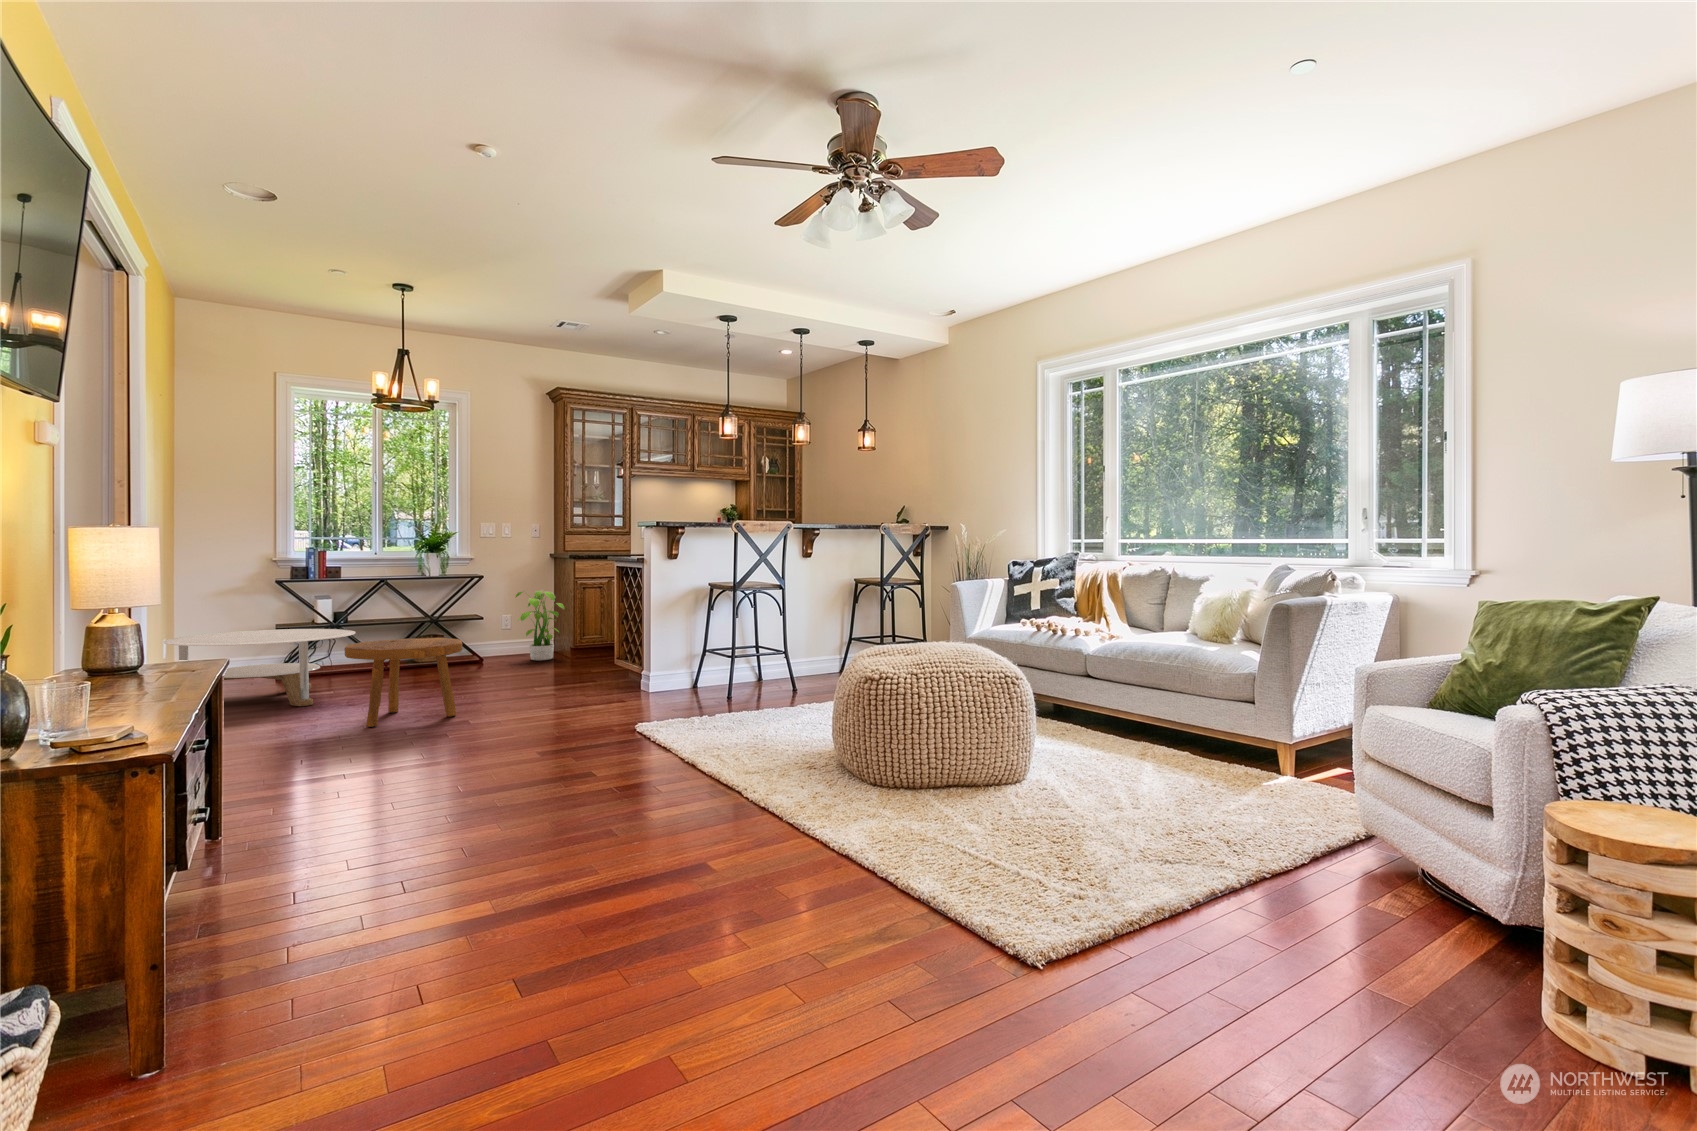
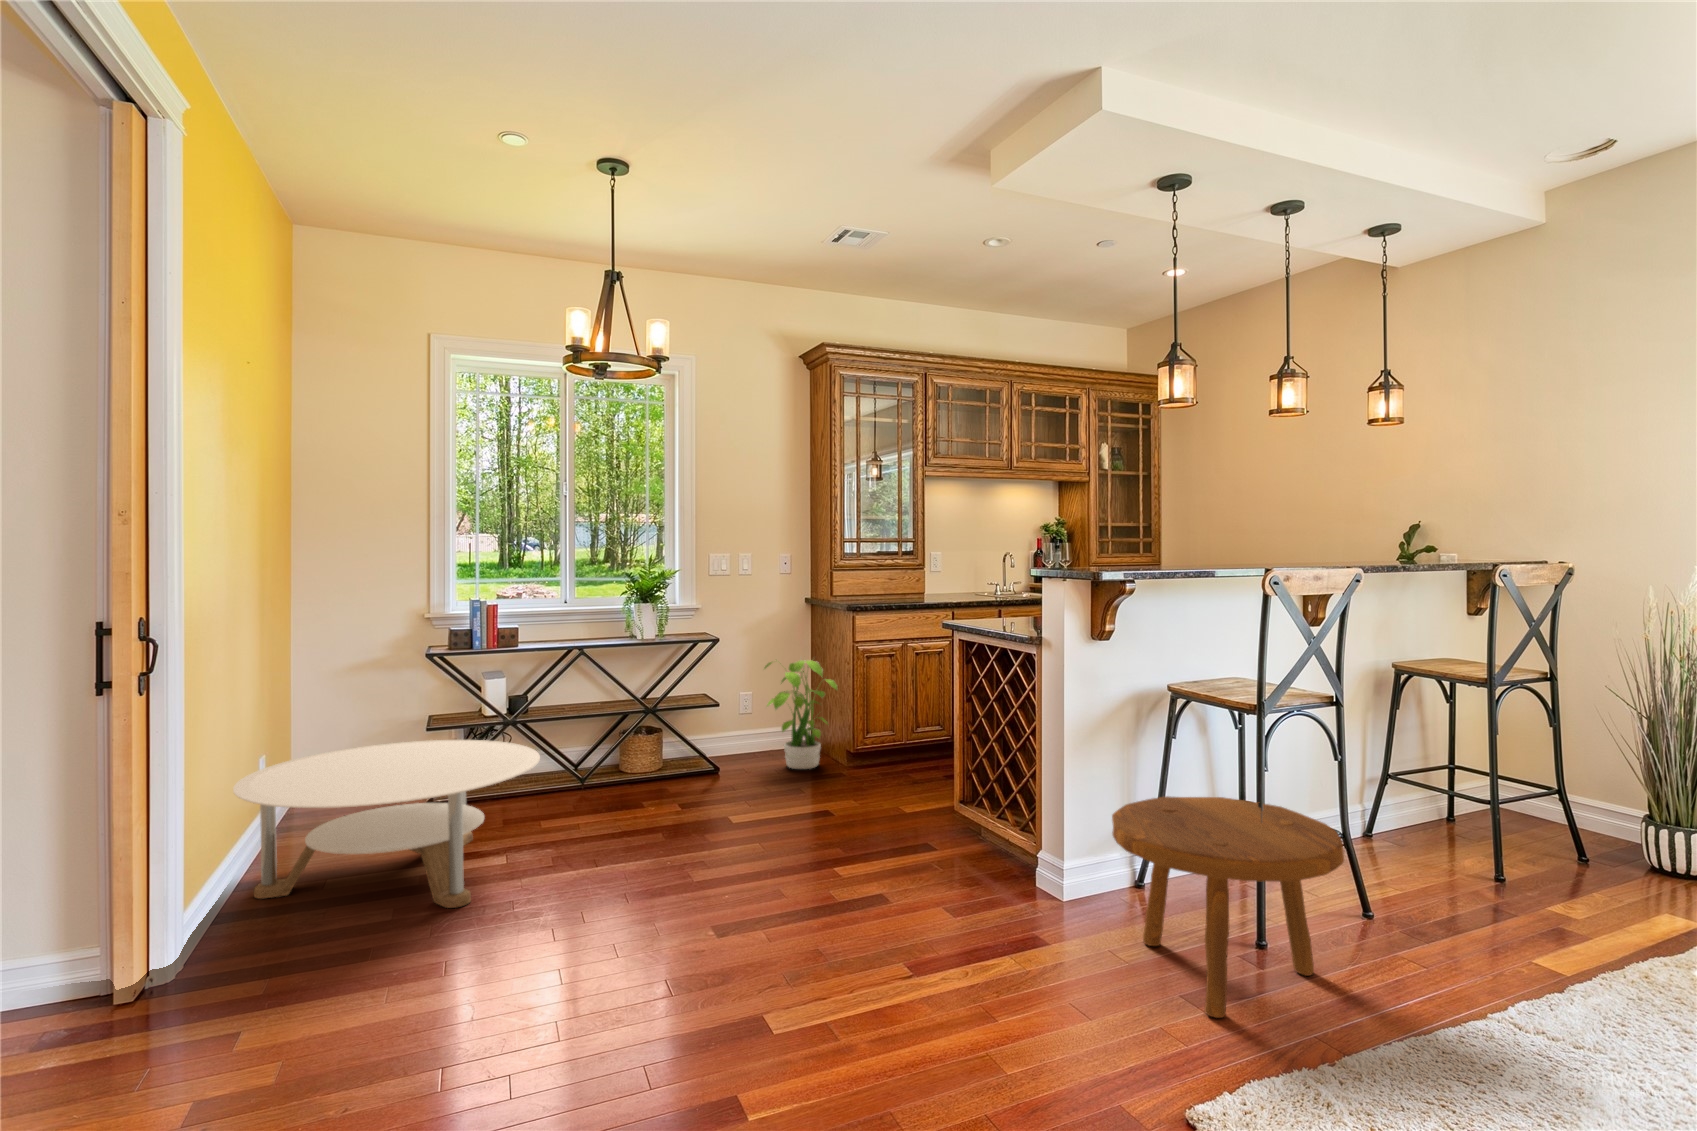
footstool: present [344,638,462,727] -> present [1112,796,1344,1018]

